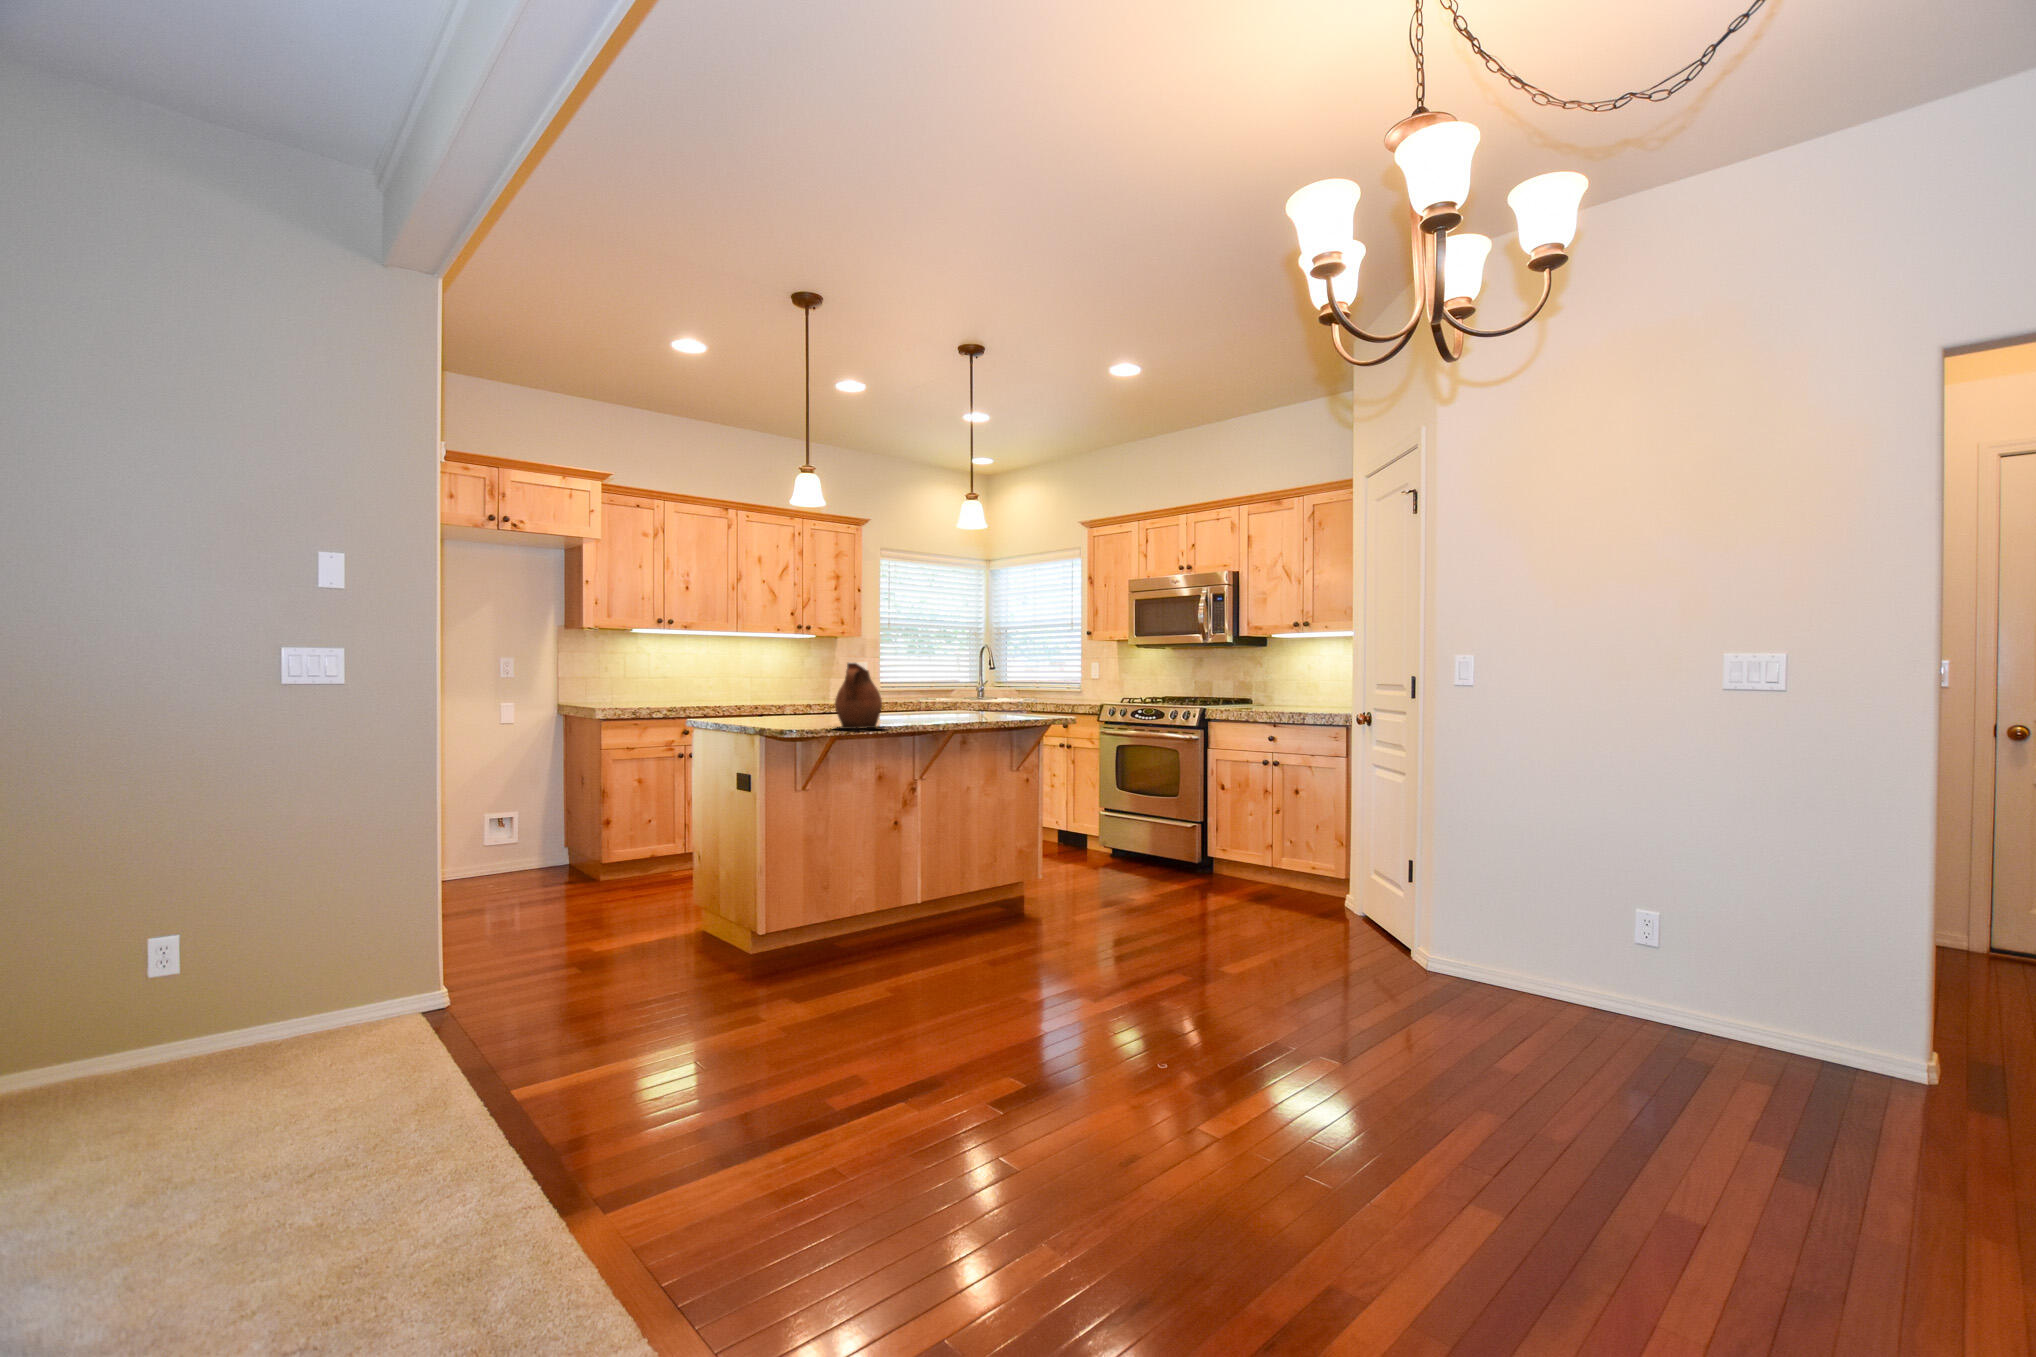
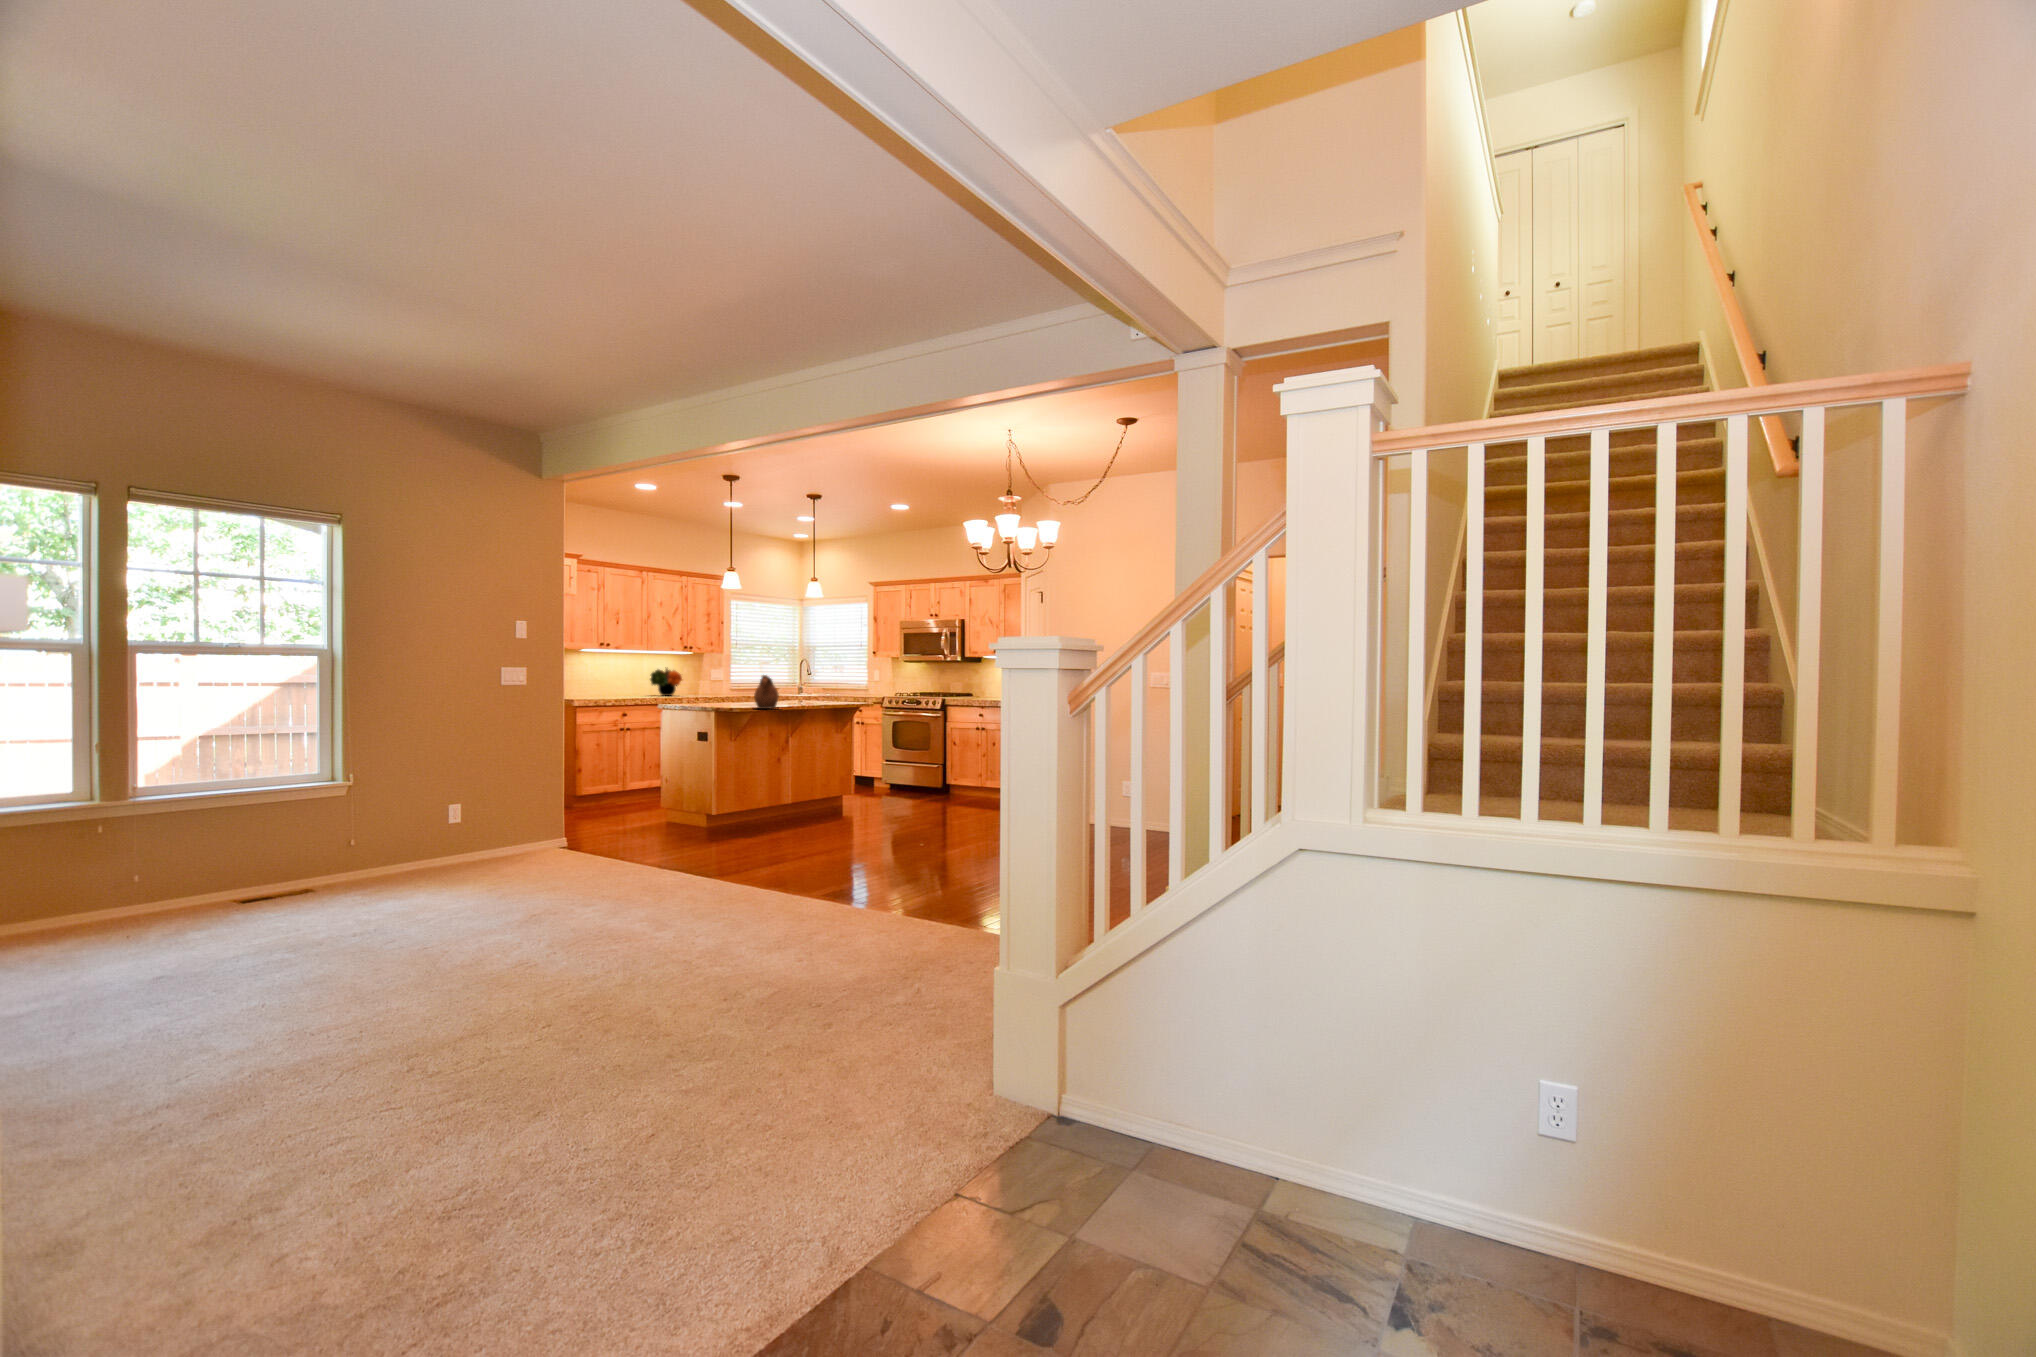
flower arrangement: none [749,659,800,702] -> present [650,668,682,696]

